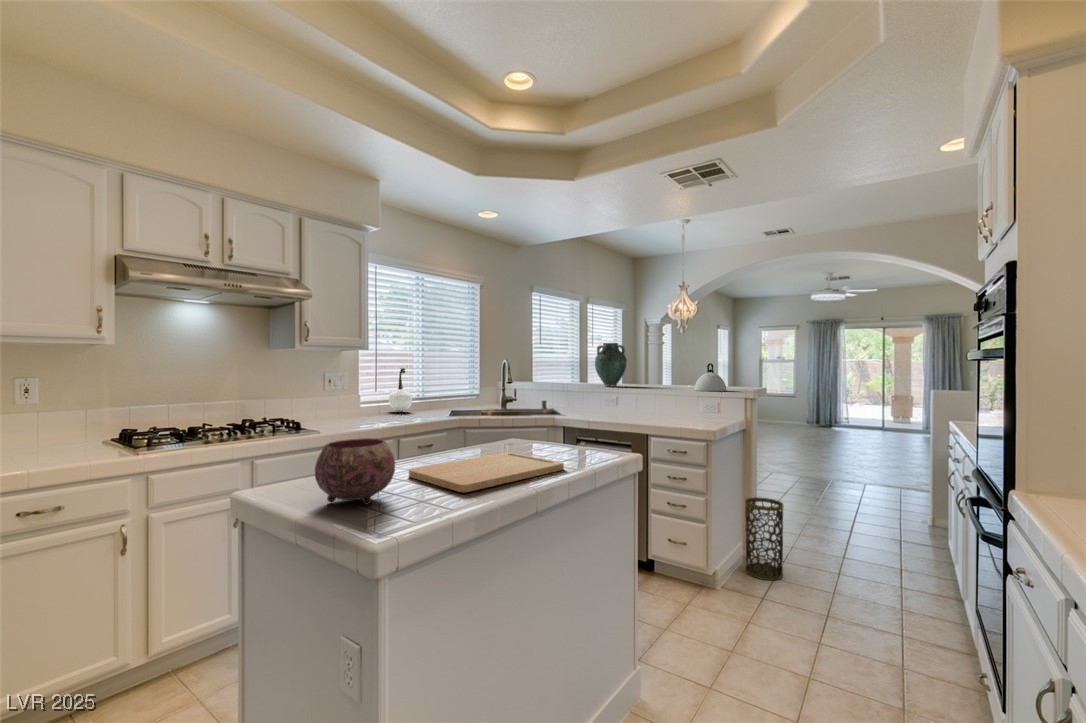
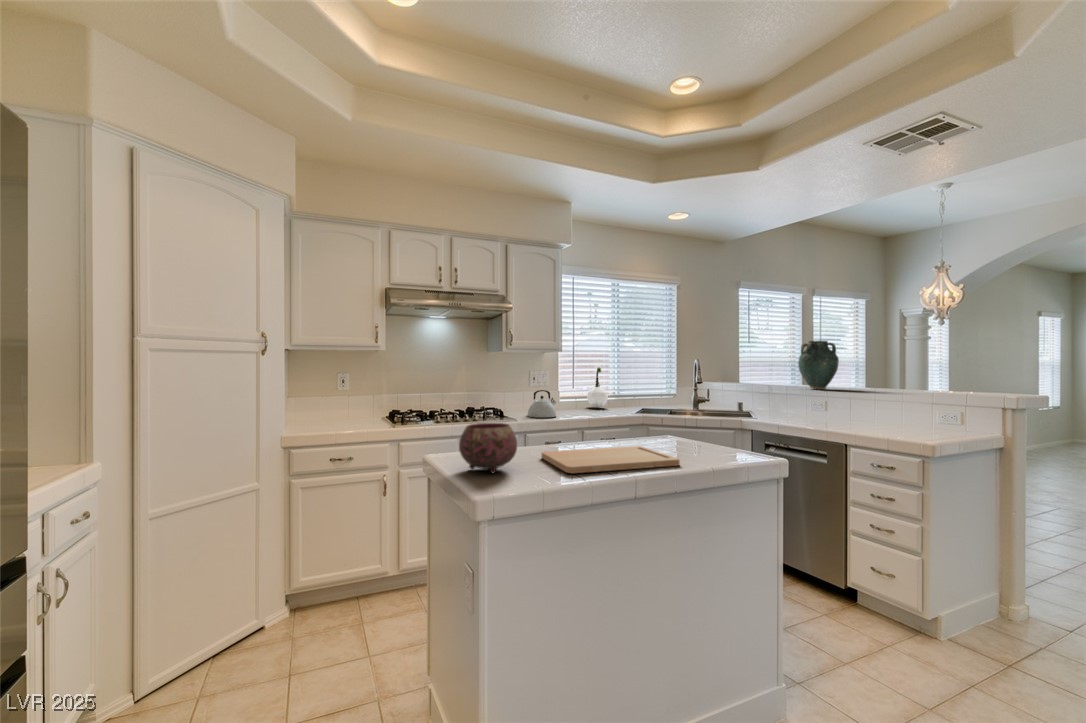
kettle: present [695,363,726,391] -> present [527,390,556,417]
trash can: present [745,497,784,580] -> none [993,536,1057,648]

